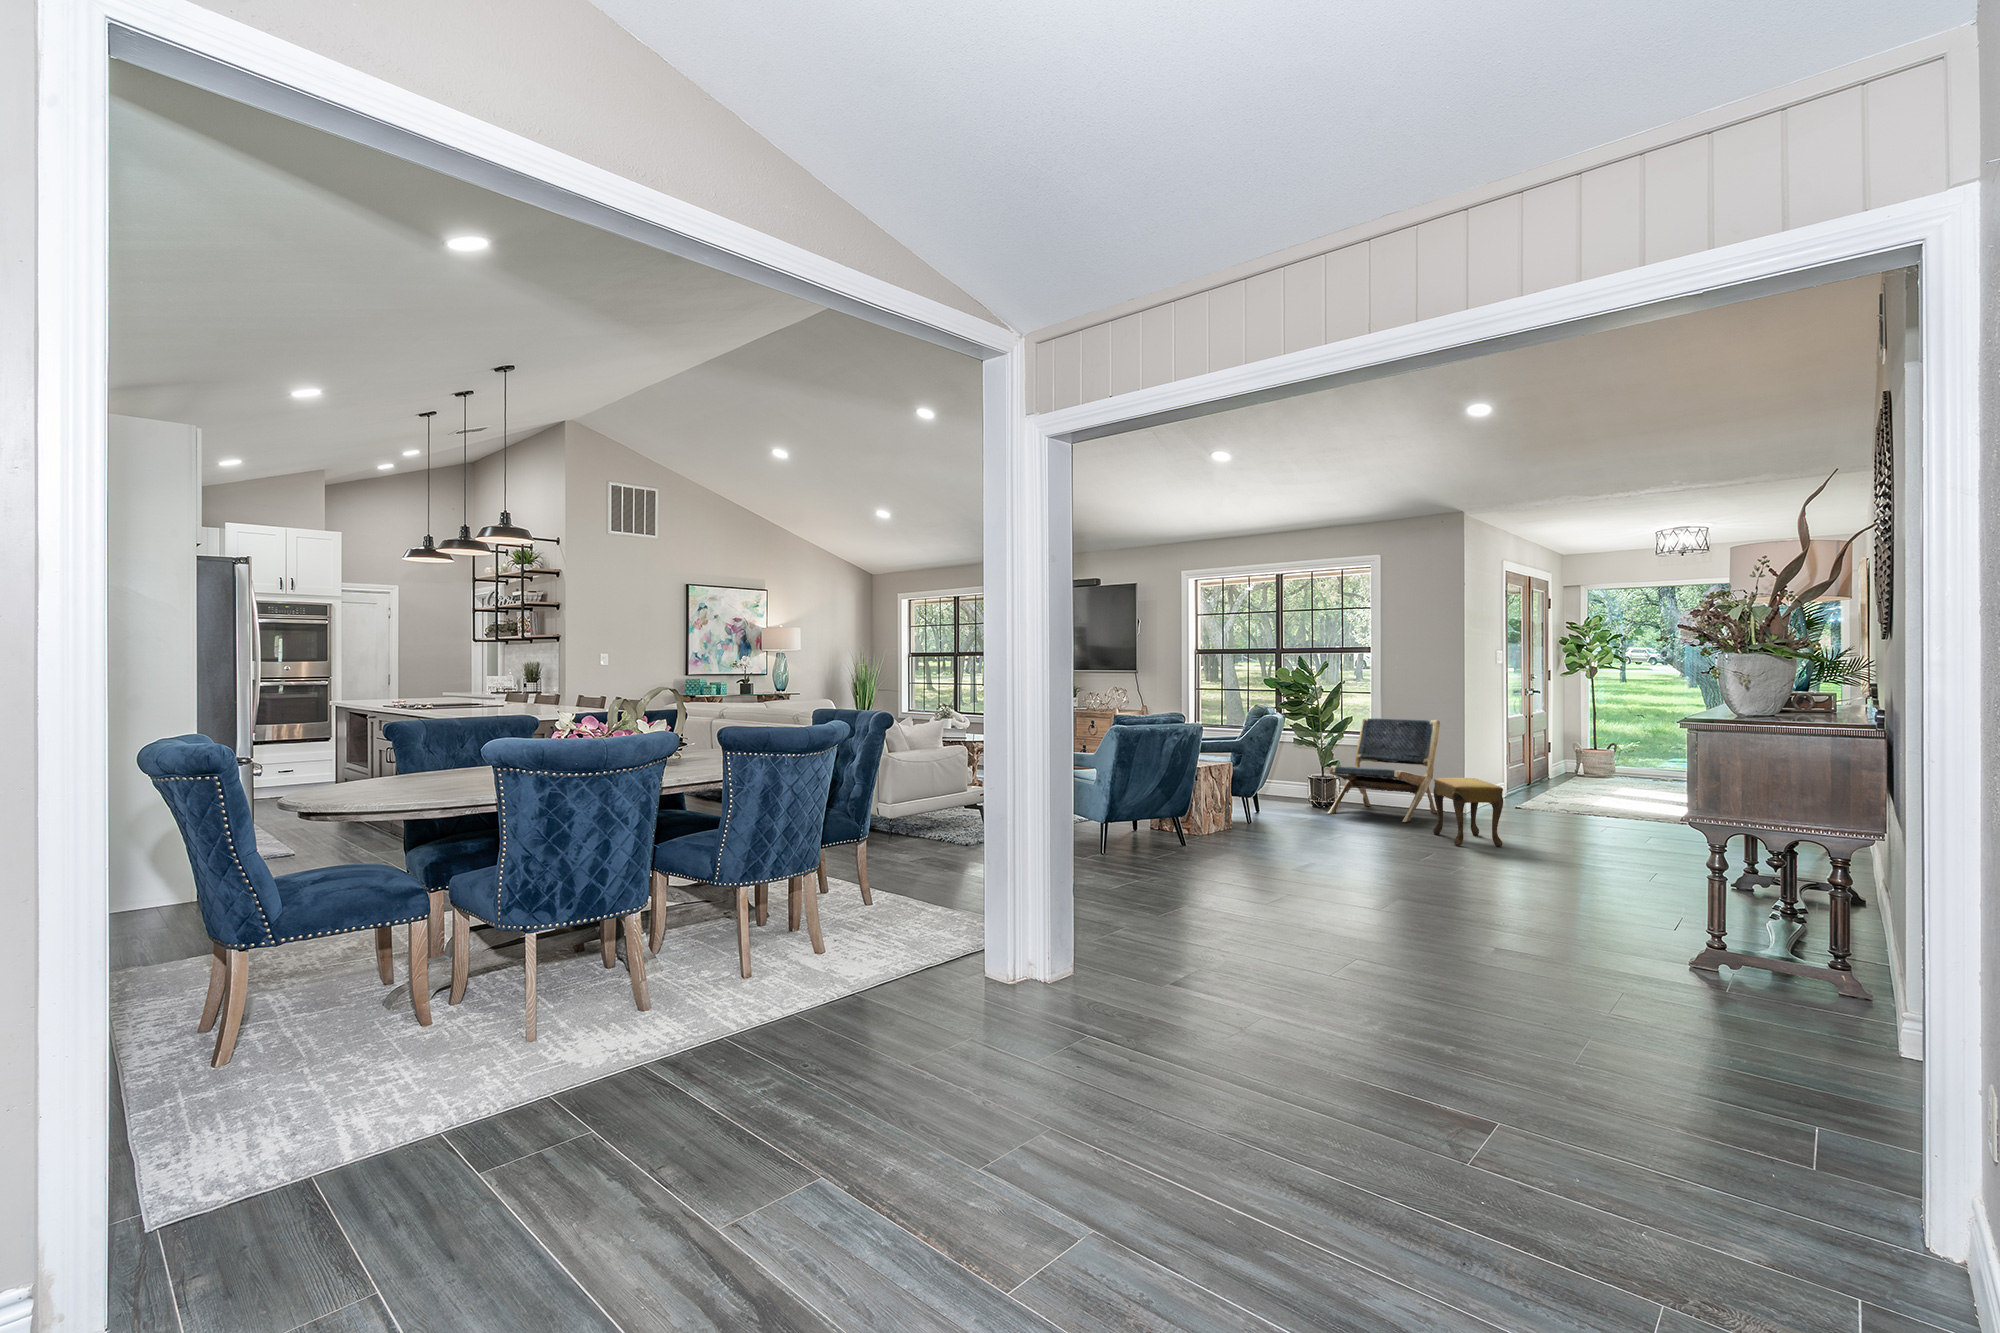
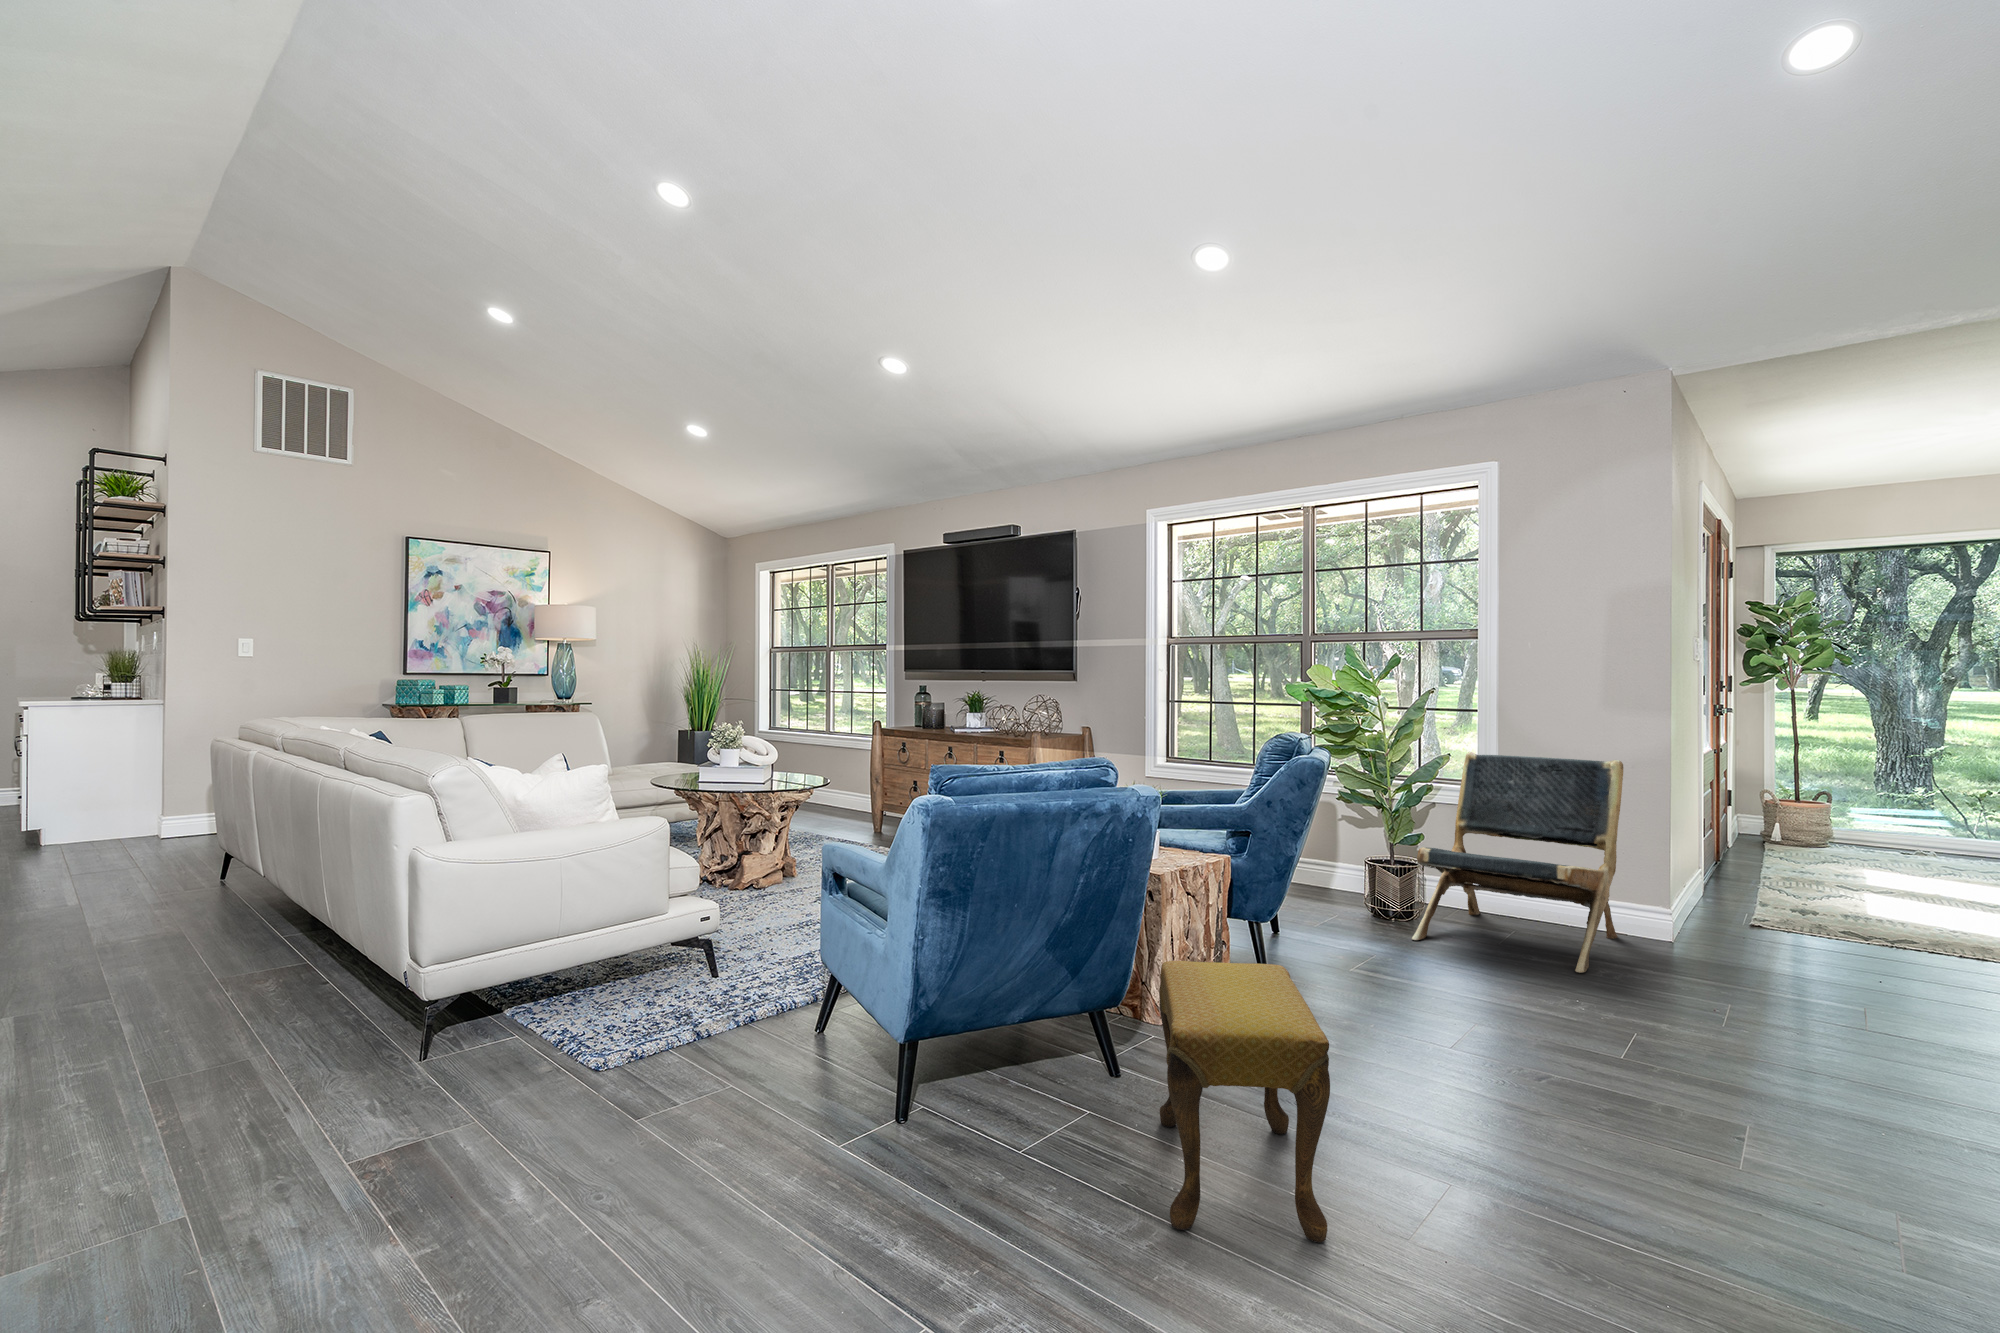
footstool: present [1433,778,1503,847] -> present [1159,961,1330,1242]

